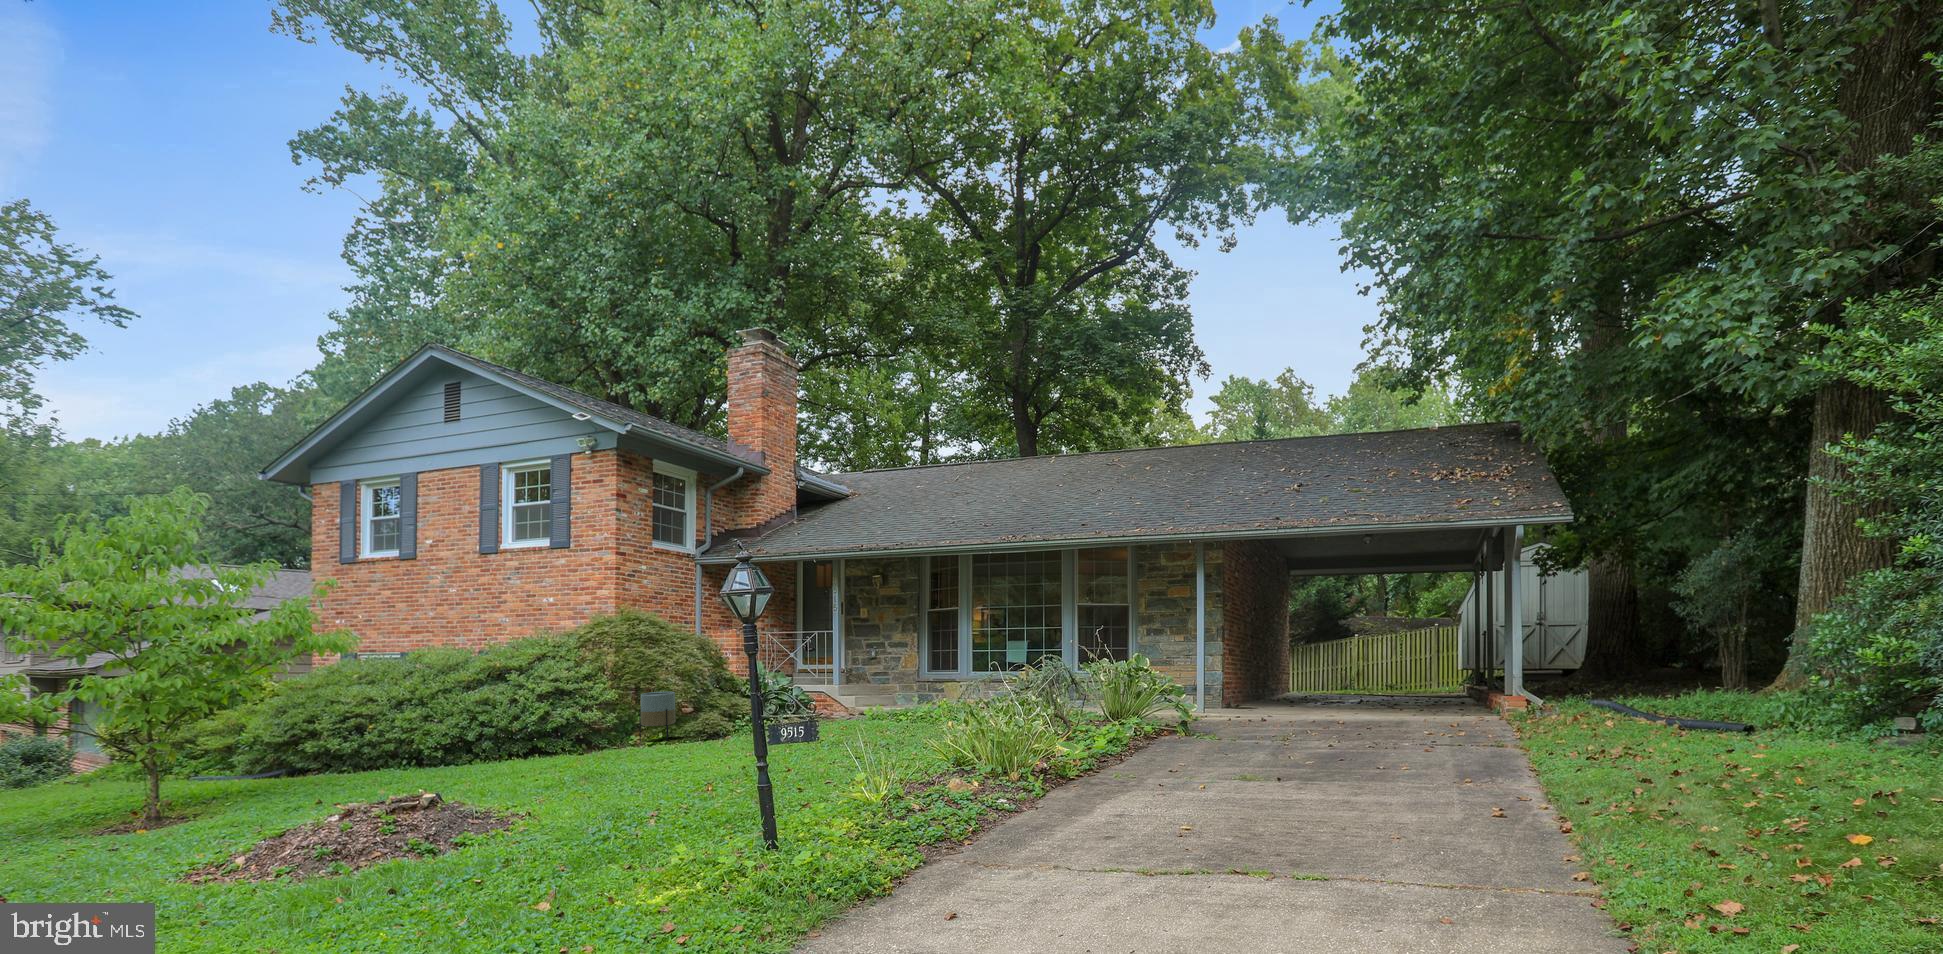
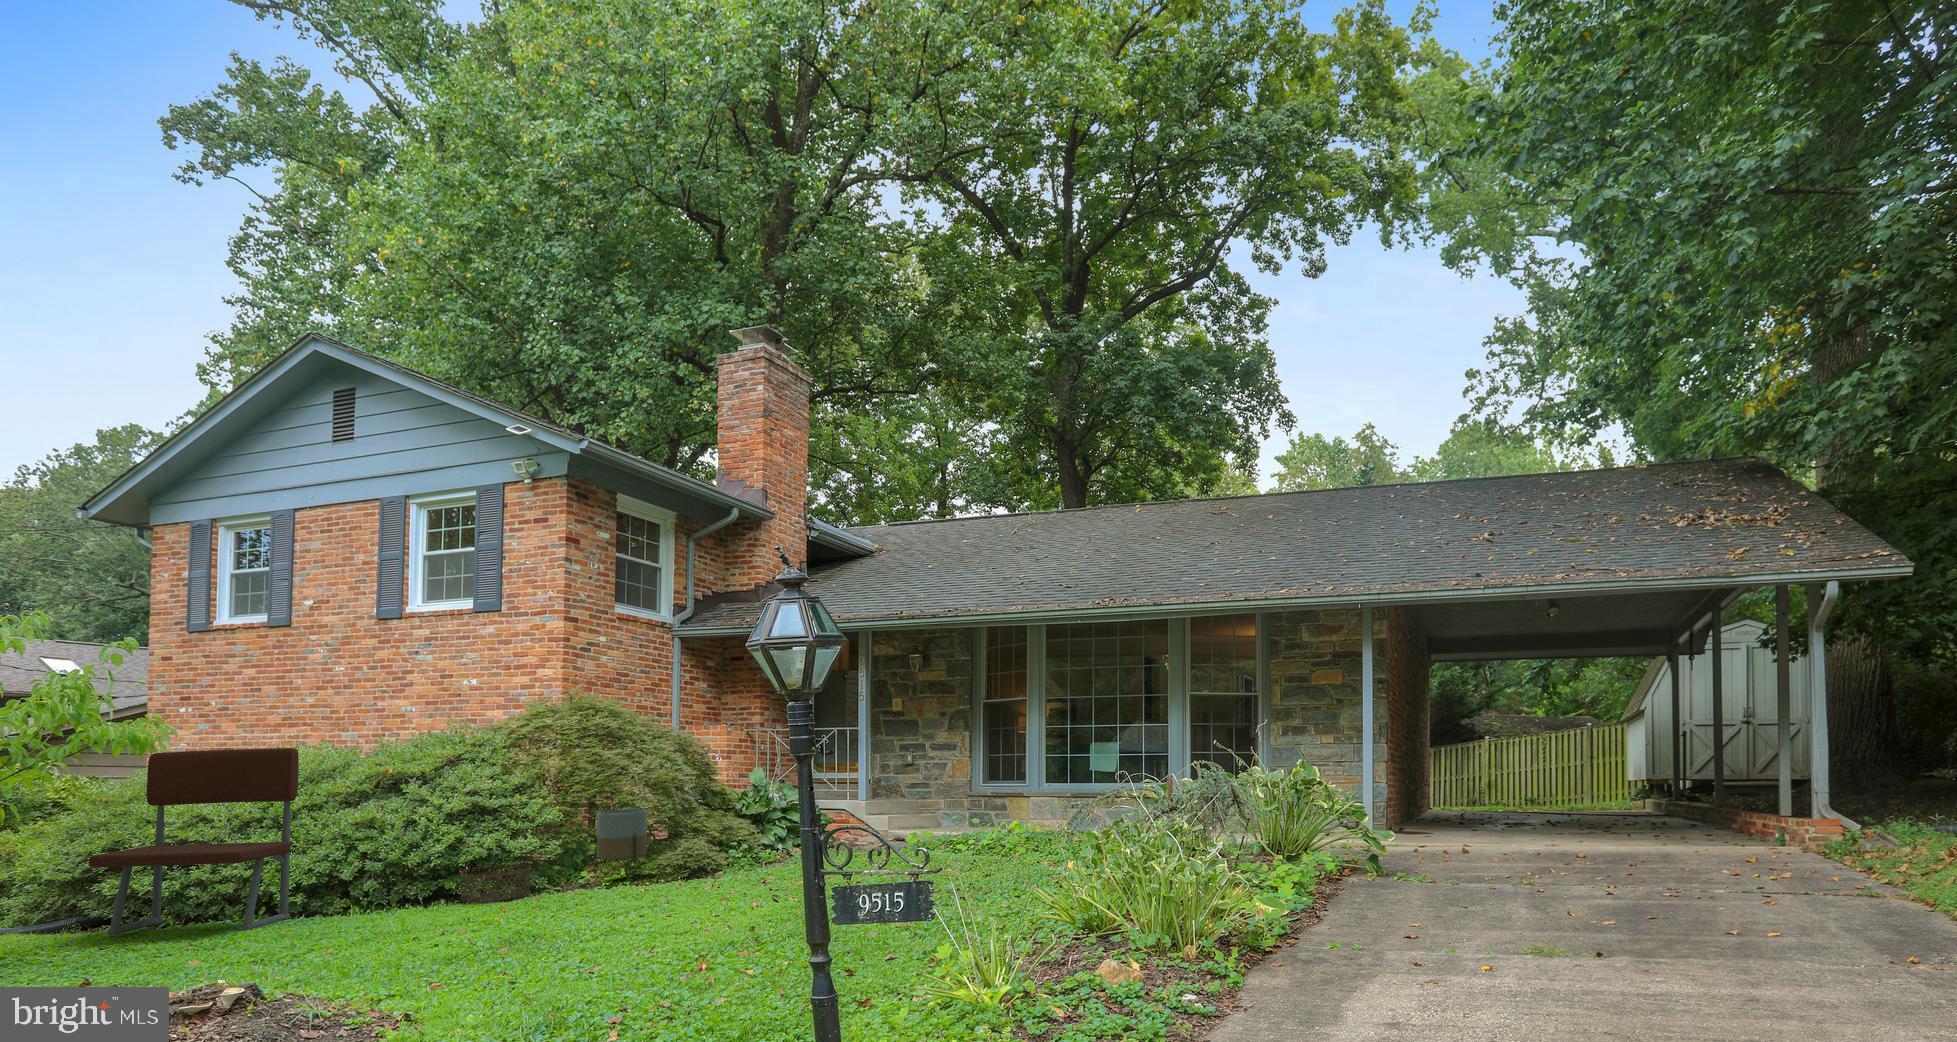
bench: none [303,652,438,777] -> present [89,748,299,936]
basket: none [548,730,596,755] -> present [460,864,532,903]

